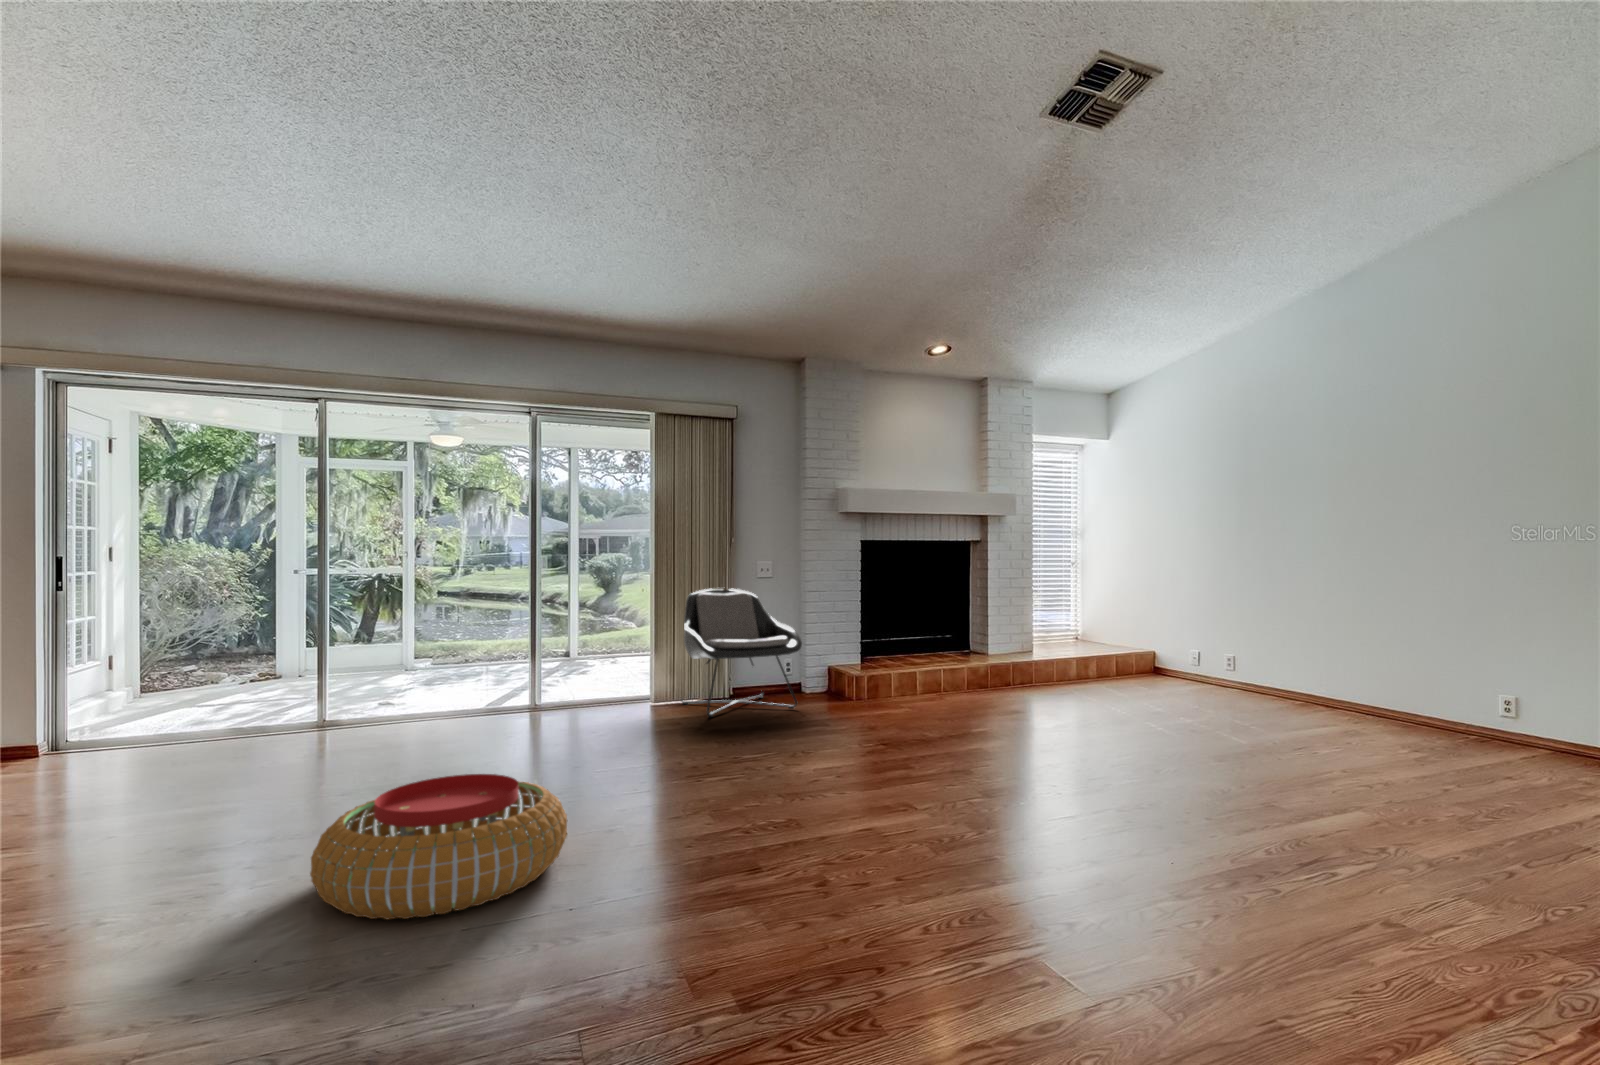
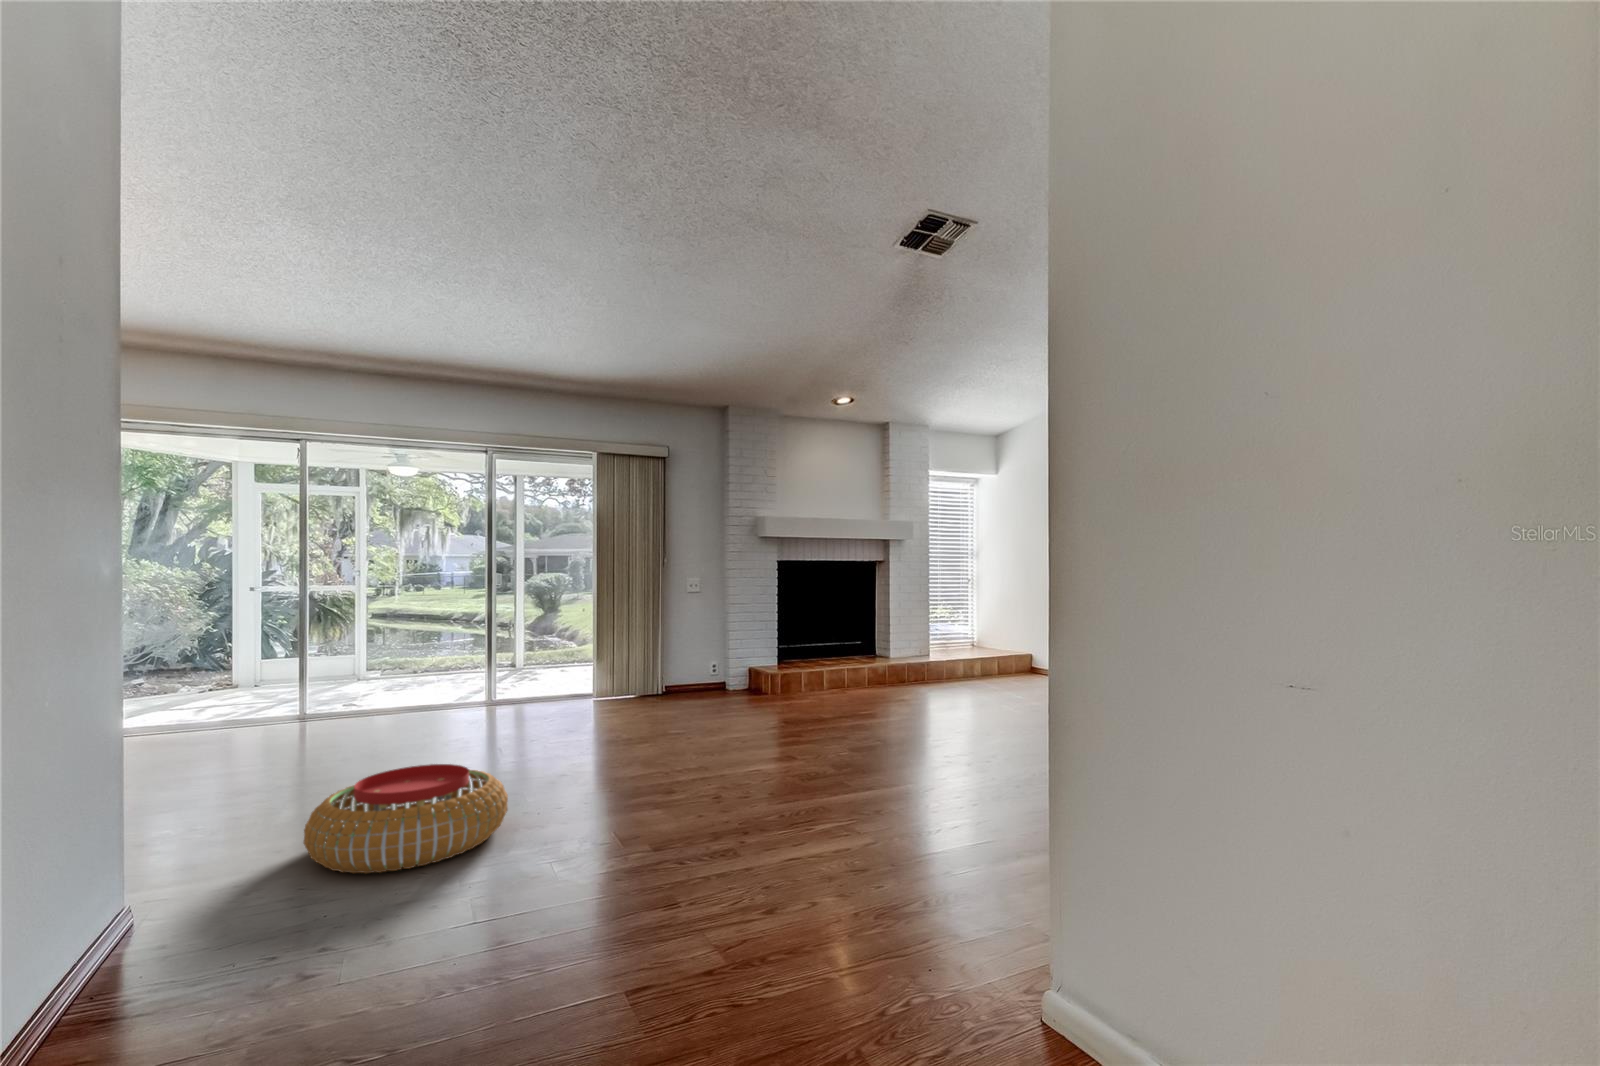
lounge chair: present [681,589,802,717] -> none [617,602,722,715]

